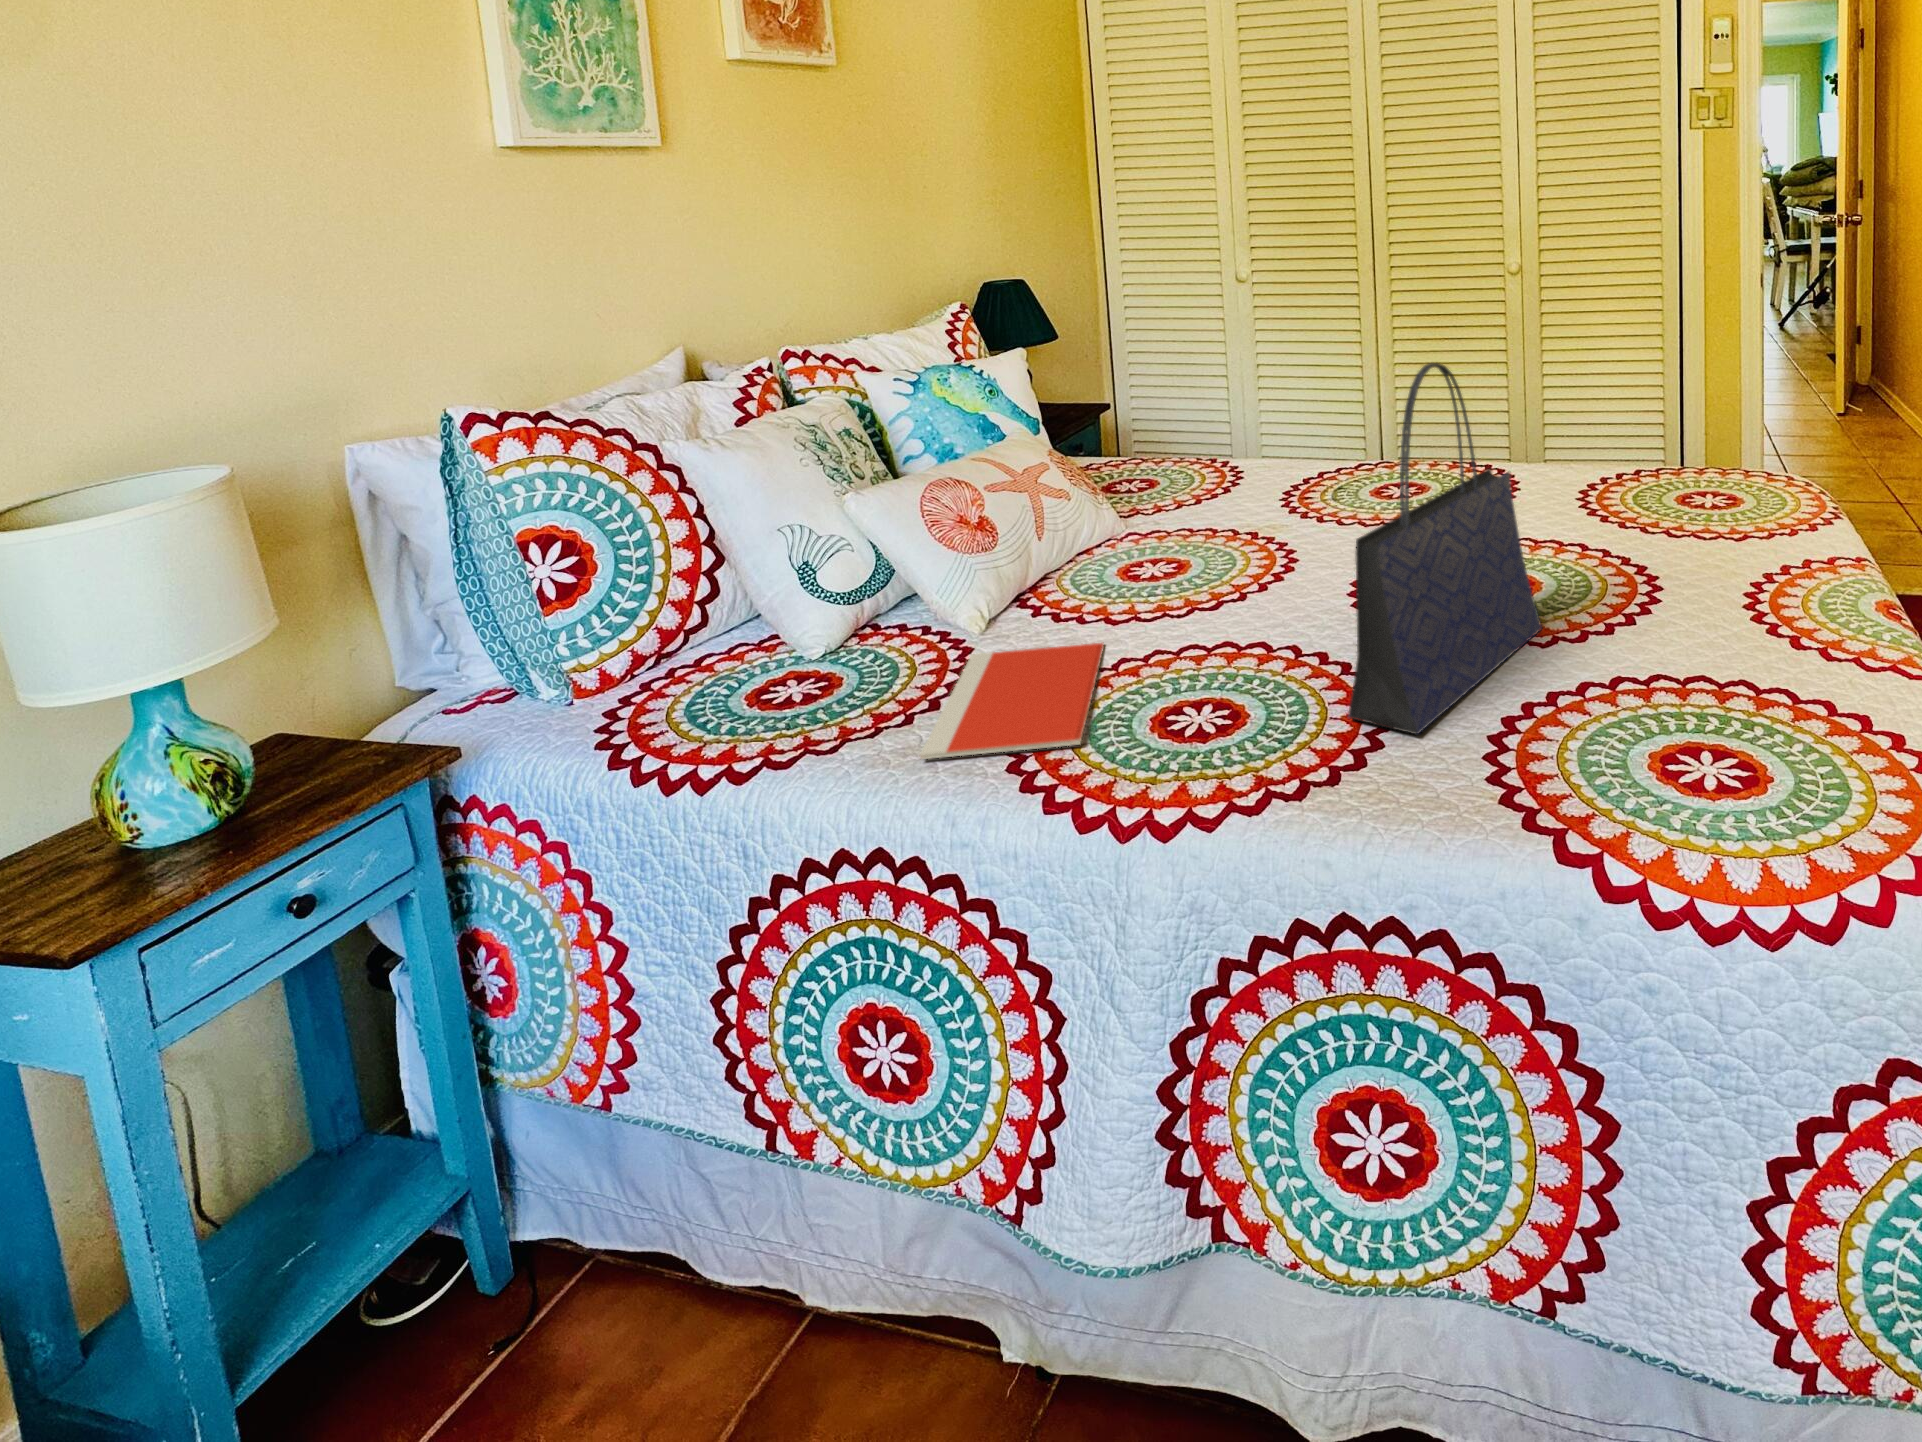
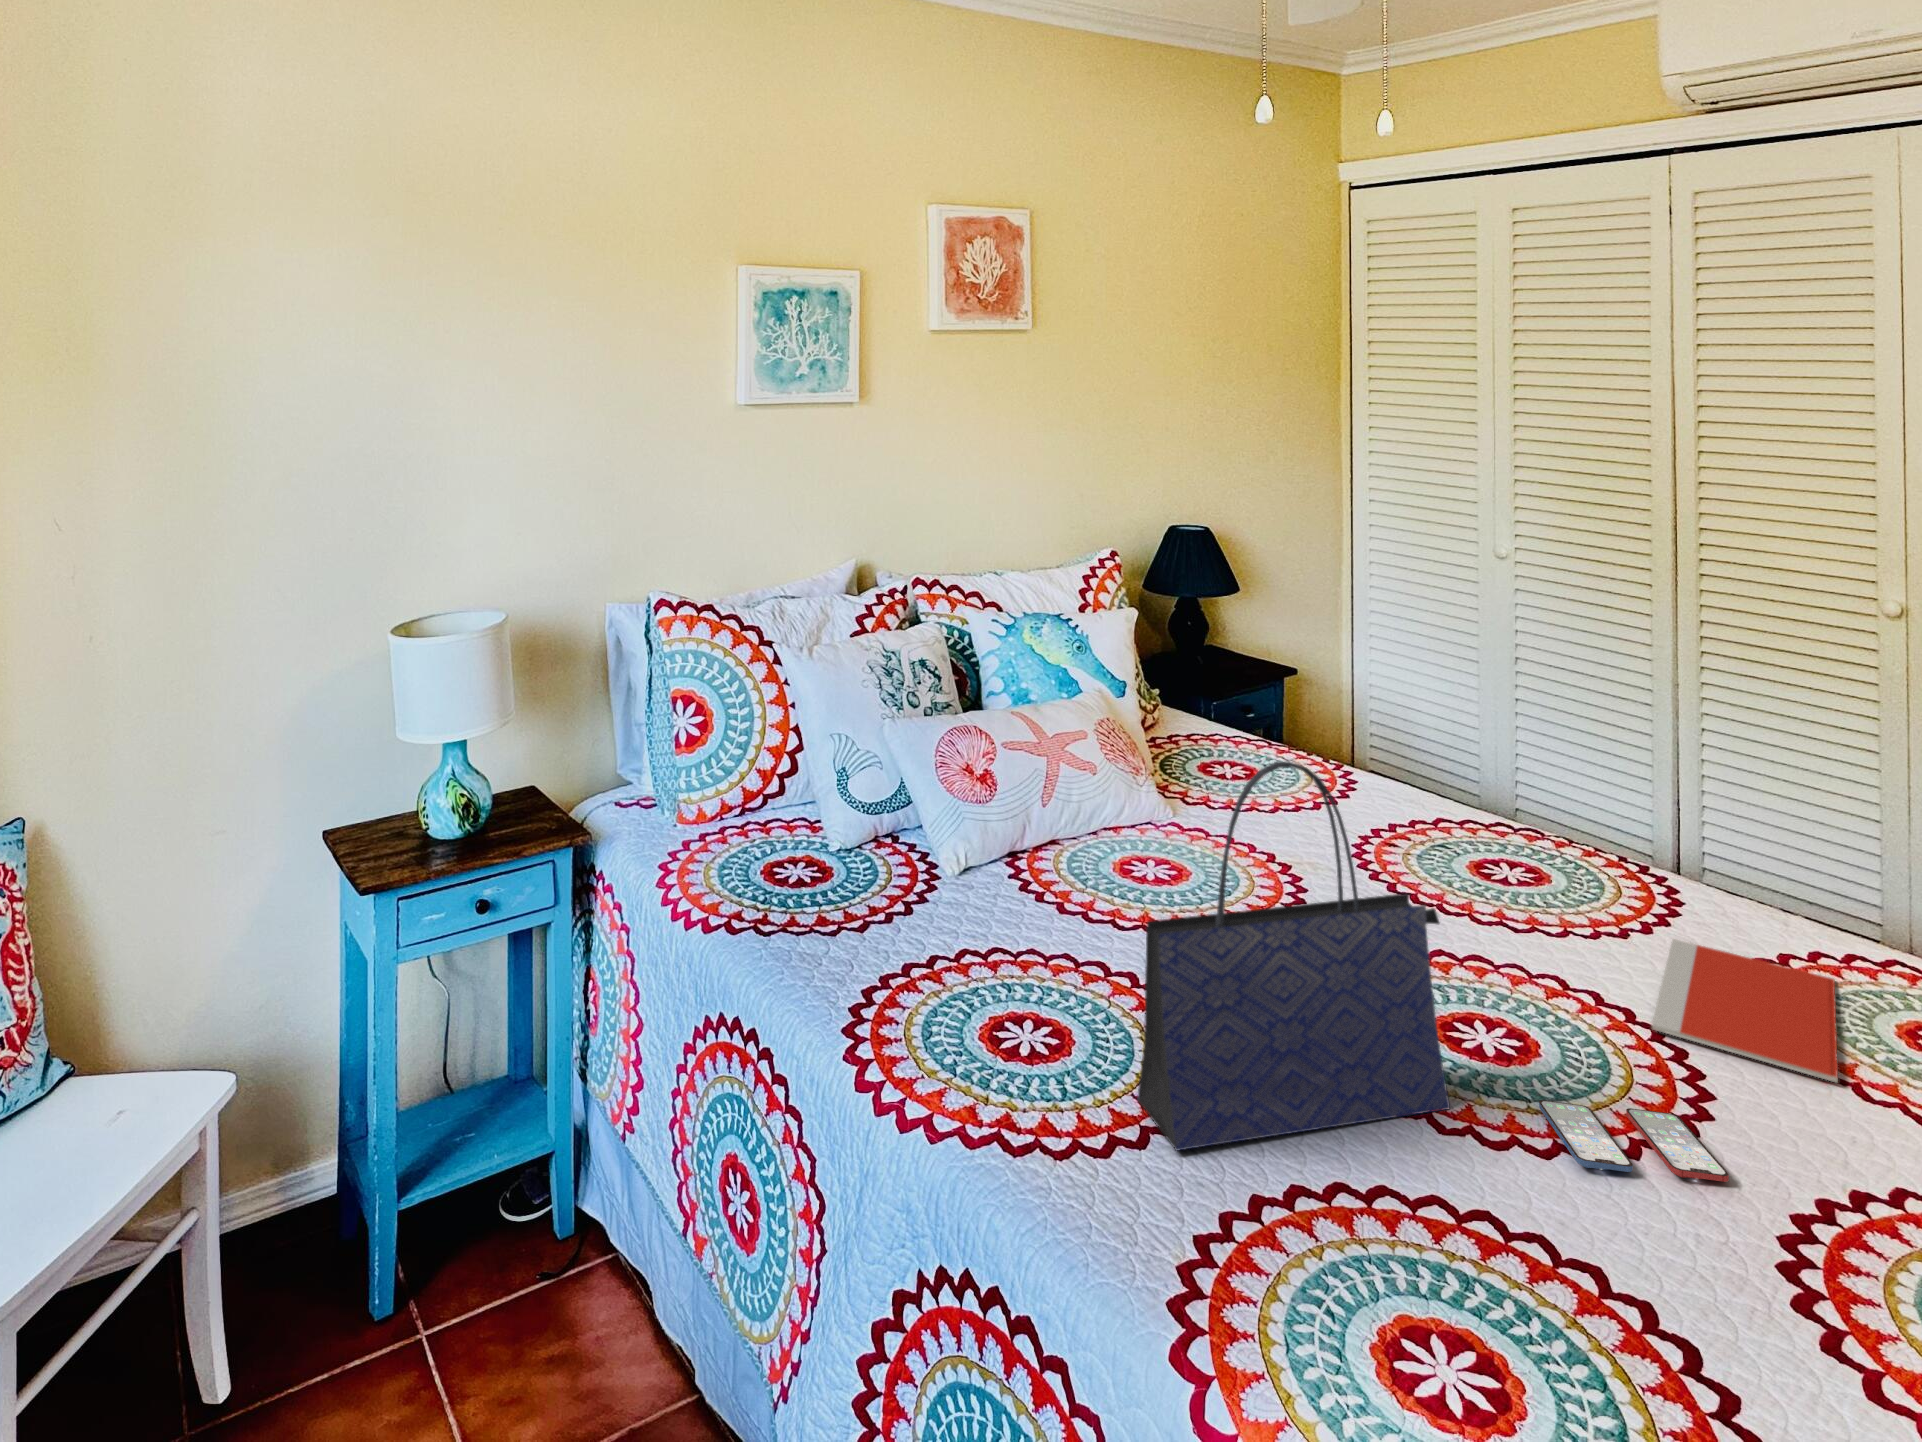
smartphone: none [1587,577,1717,624] -> present [1539,1100,1729,1182]
notebook: present [920,643,1104,759] -> present [1651,939,1838,1082]

